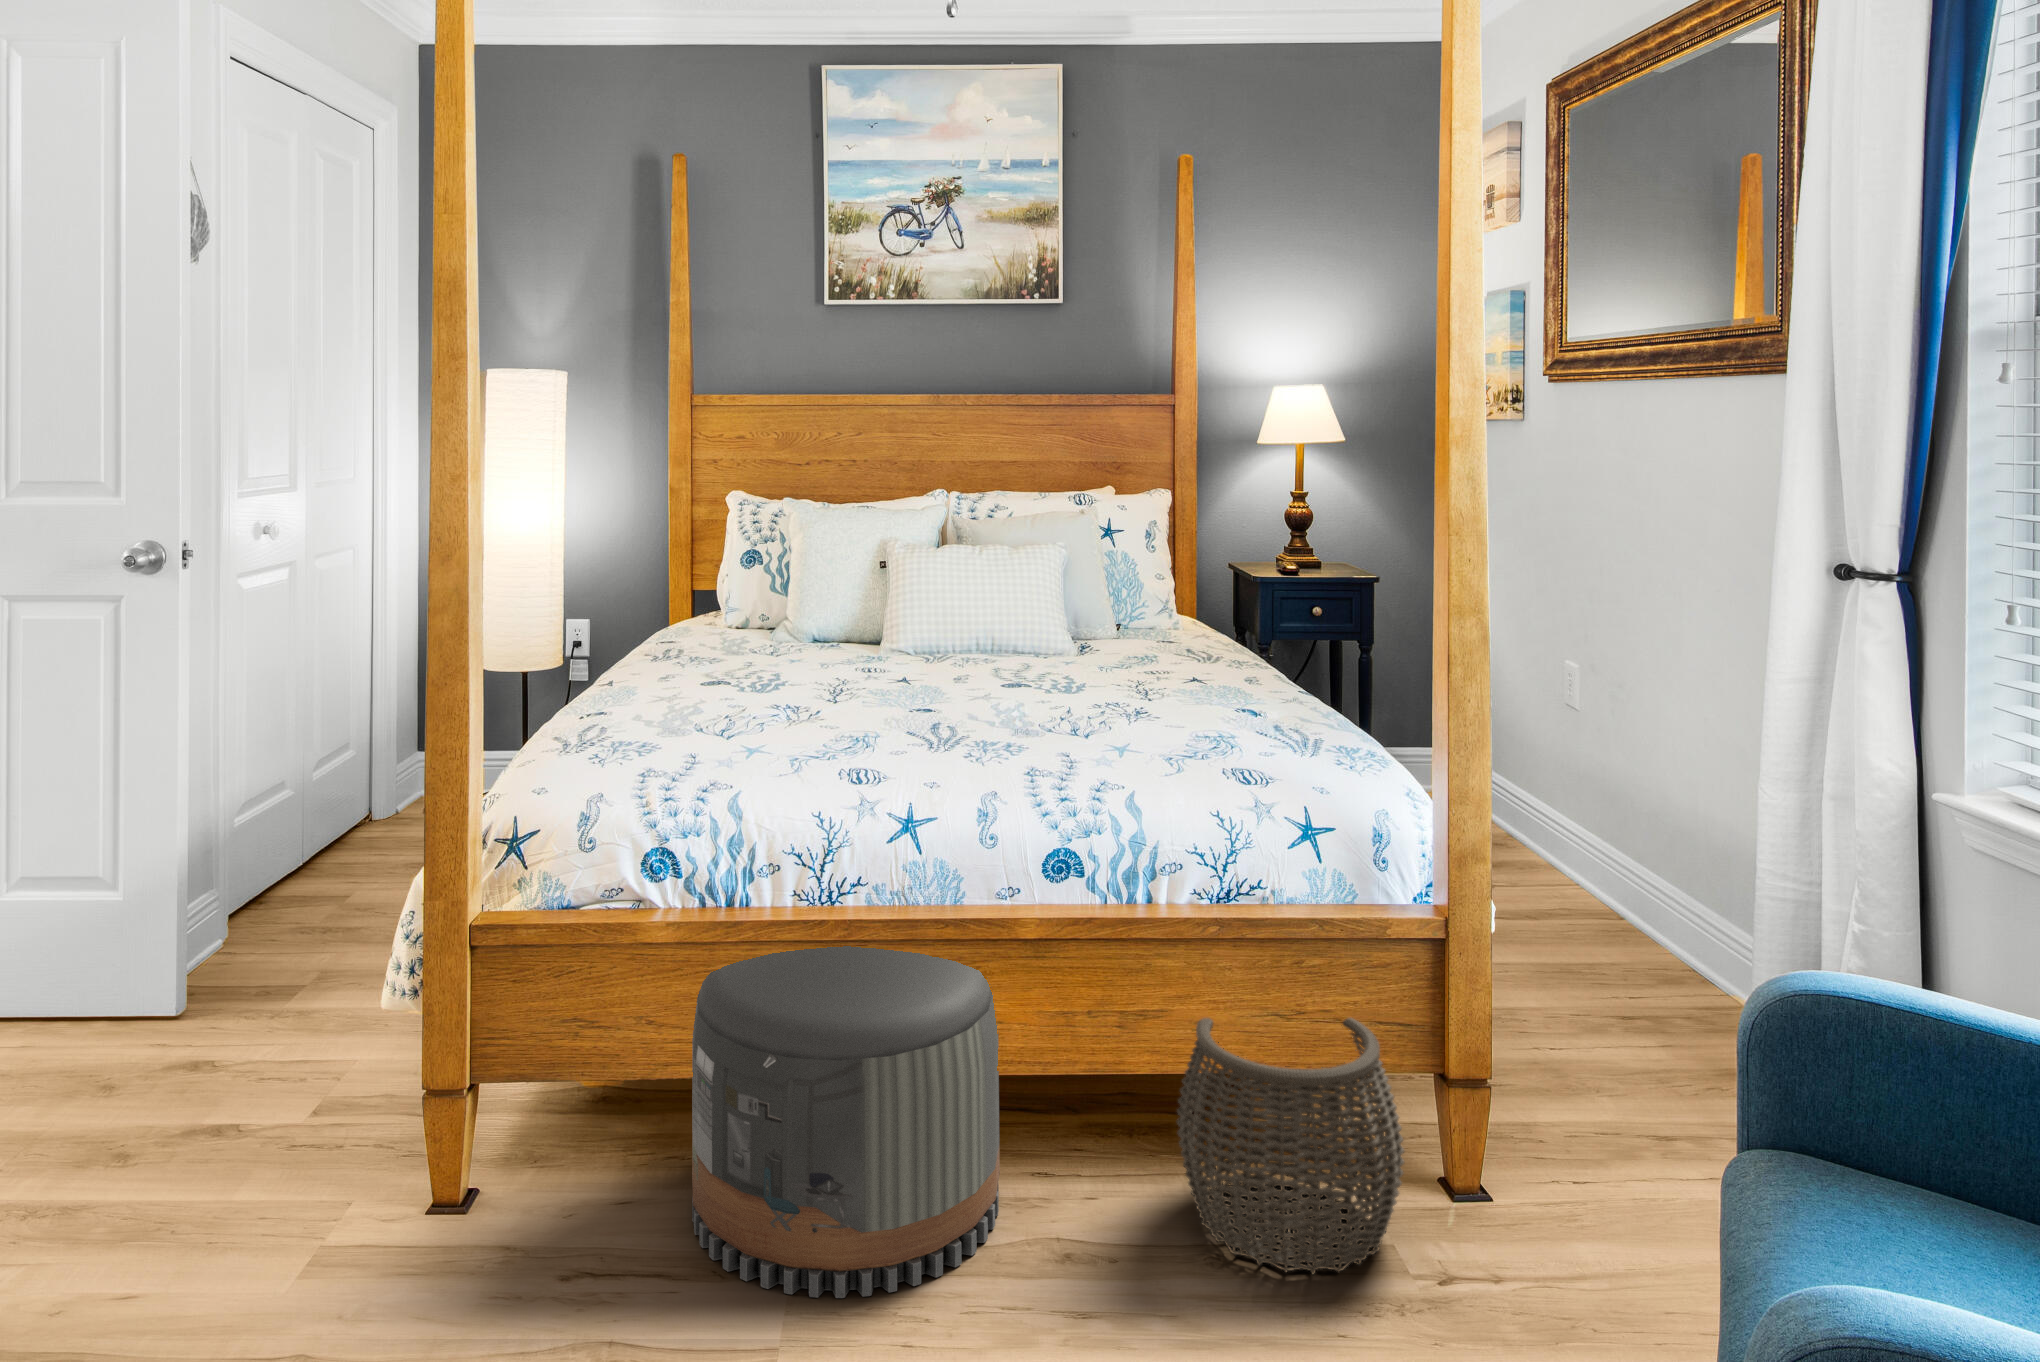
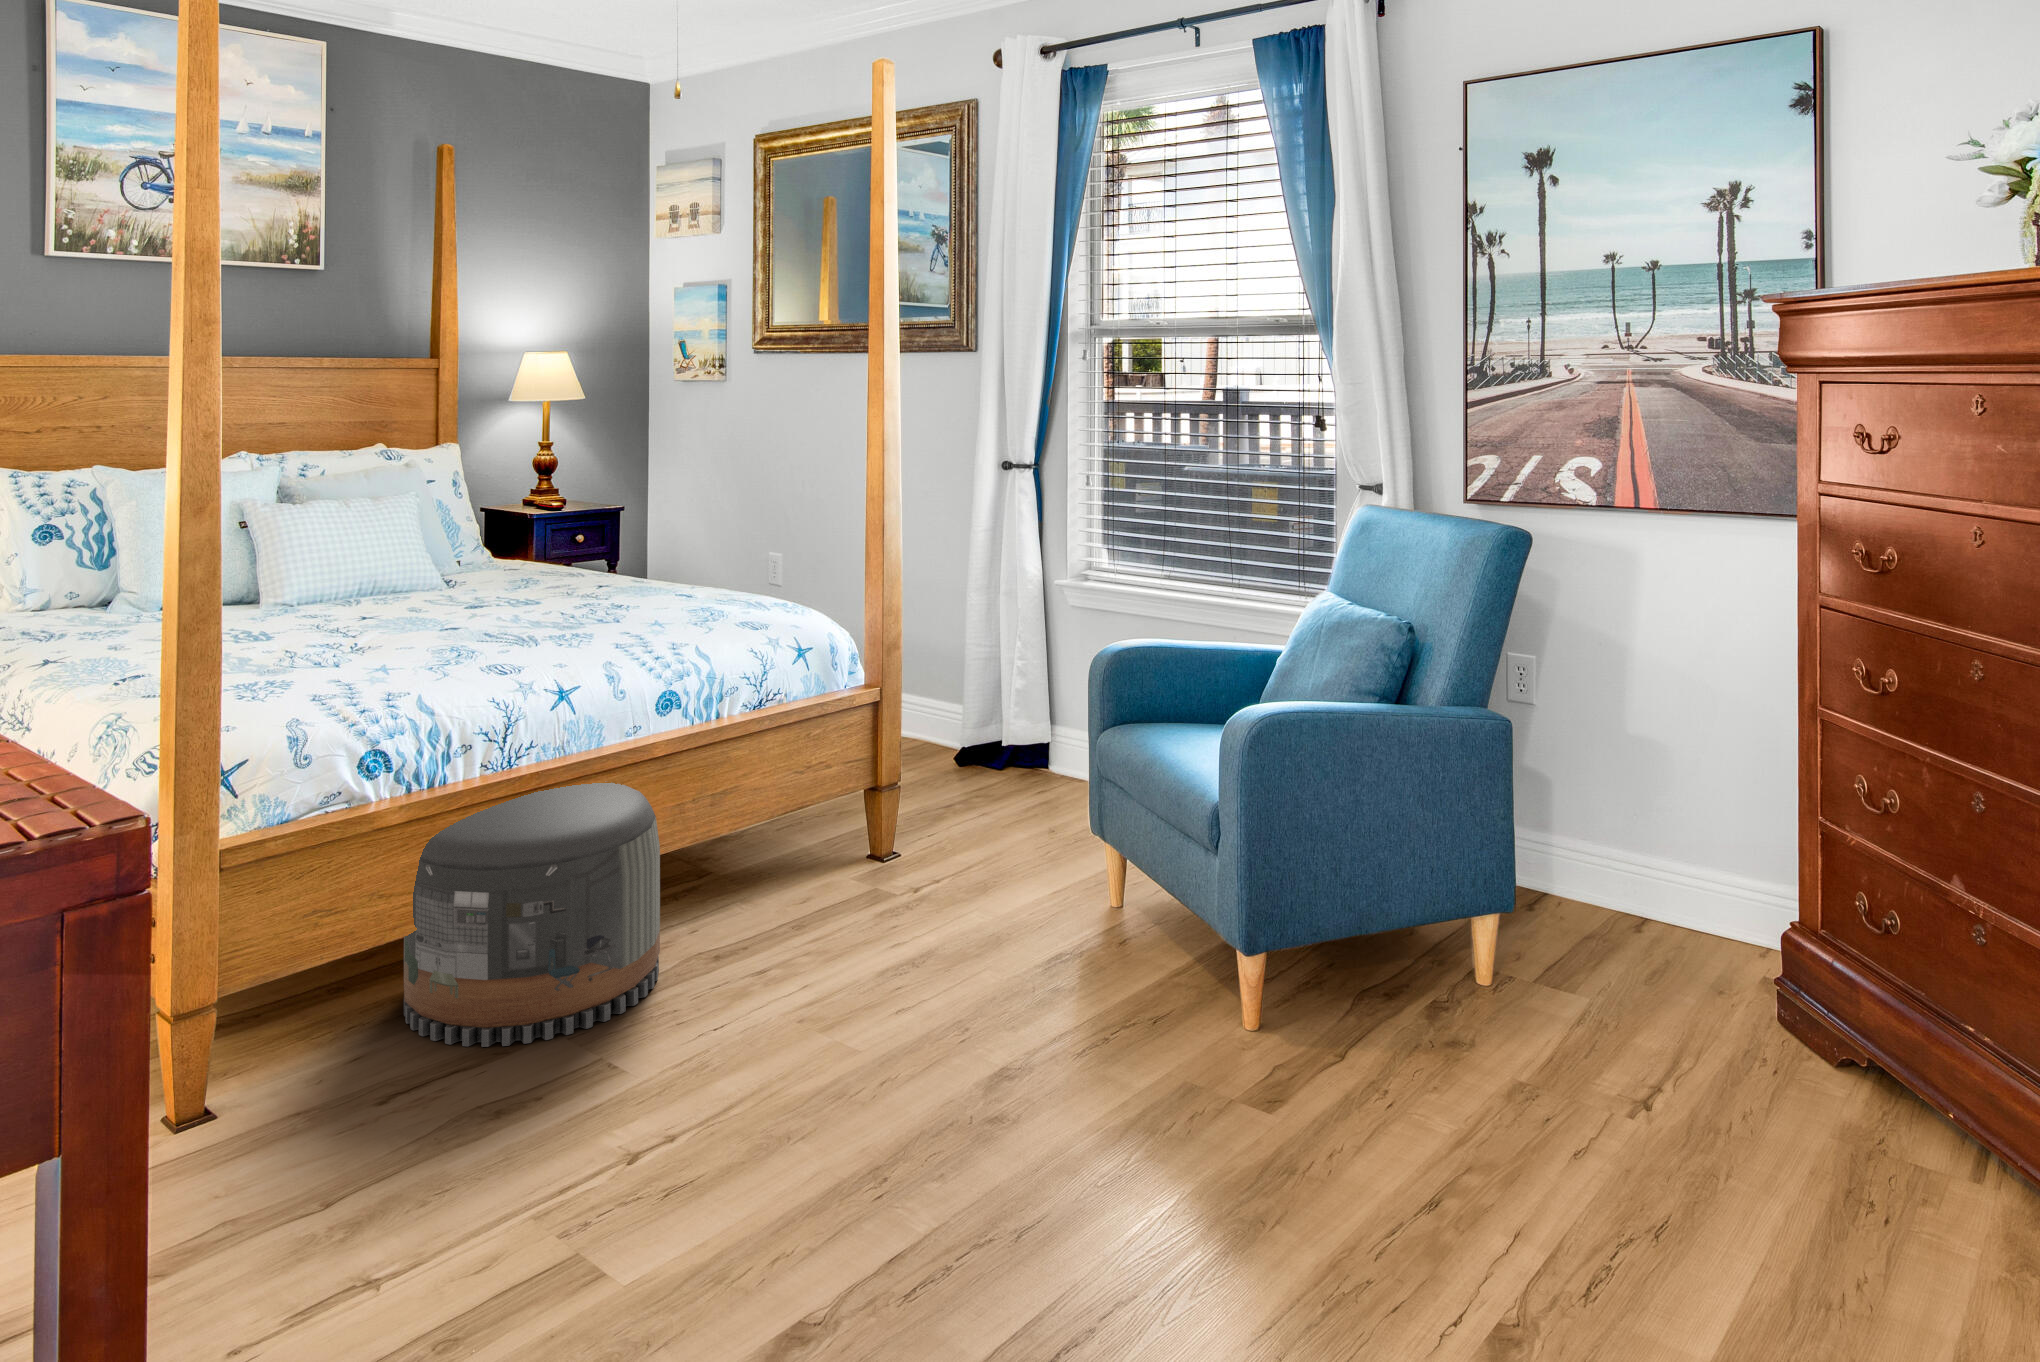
woven basket: present [1177,1018,1404,1275] -> none [739,758,882,913]

